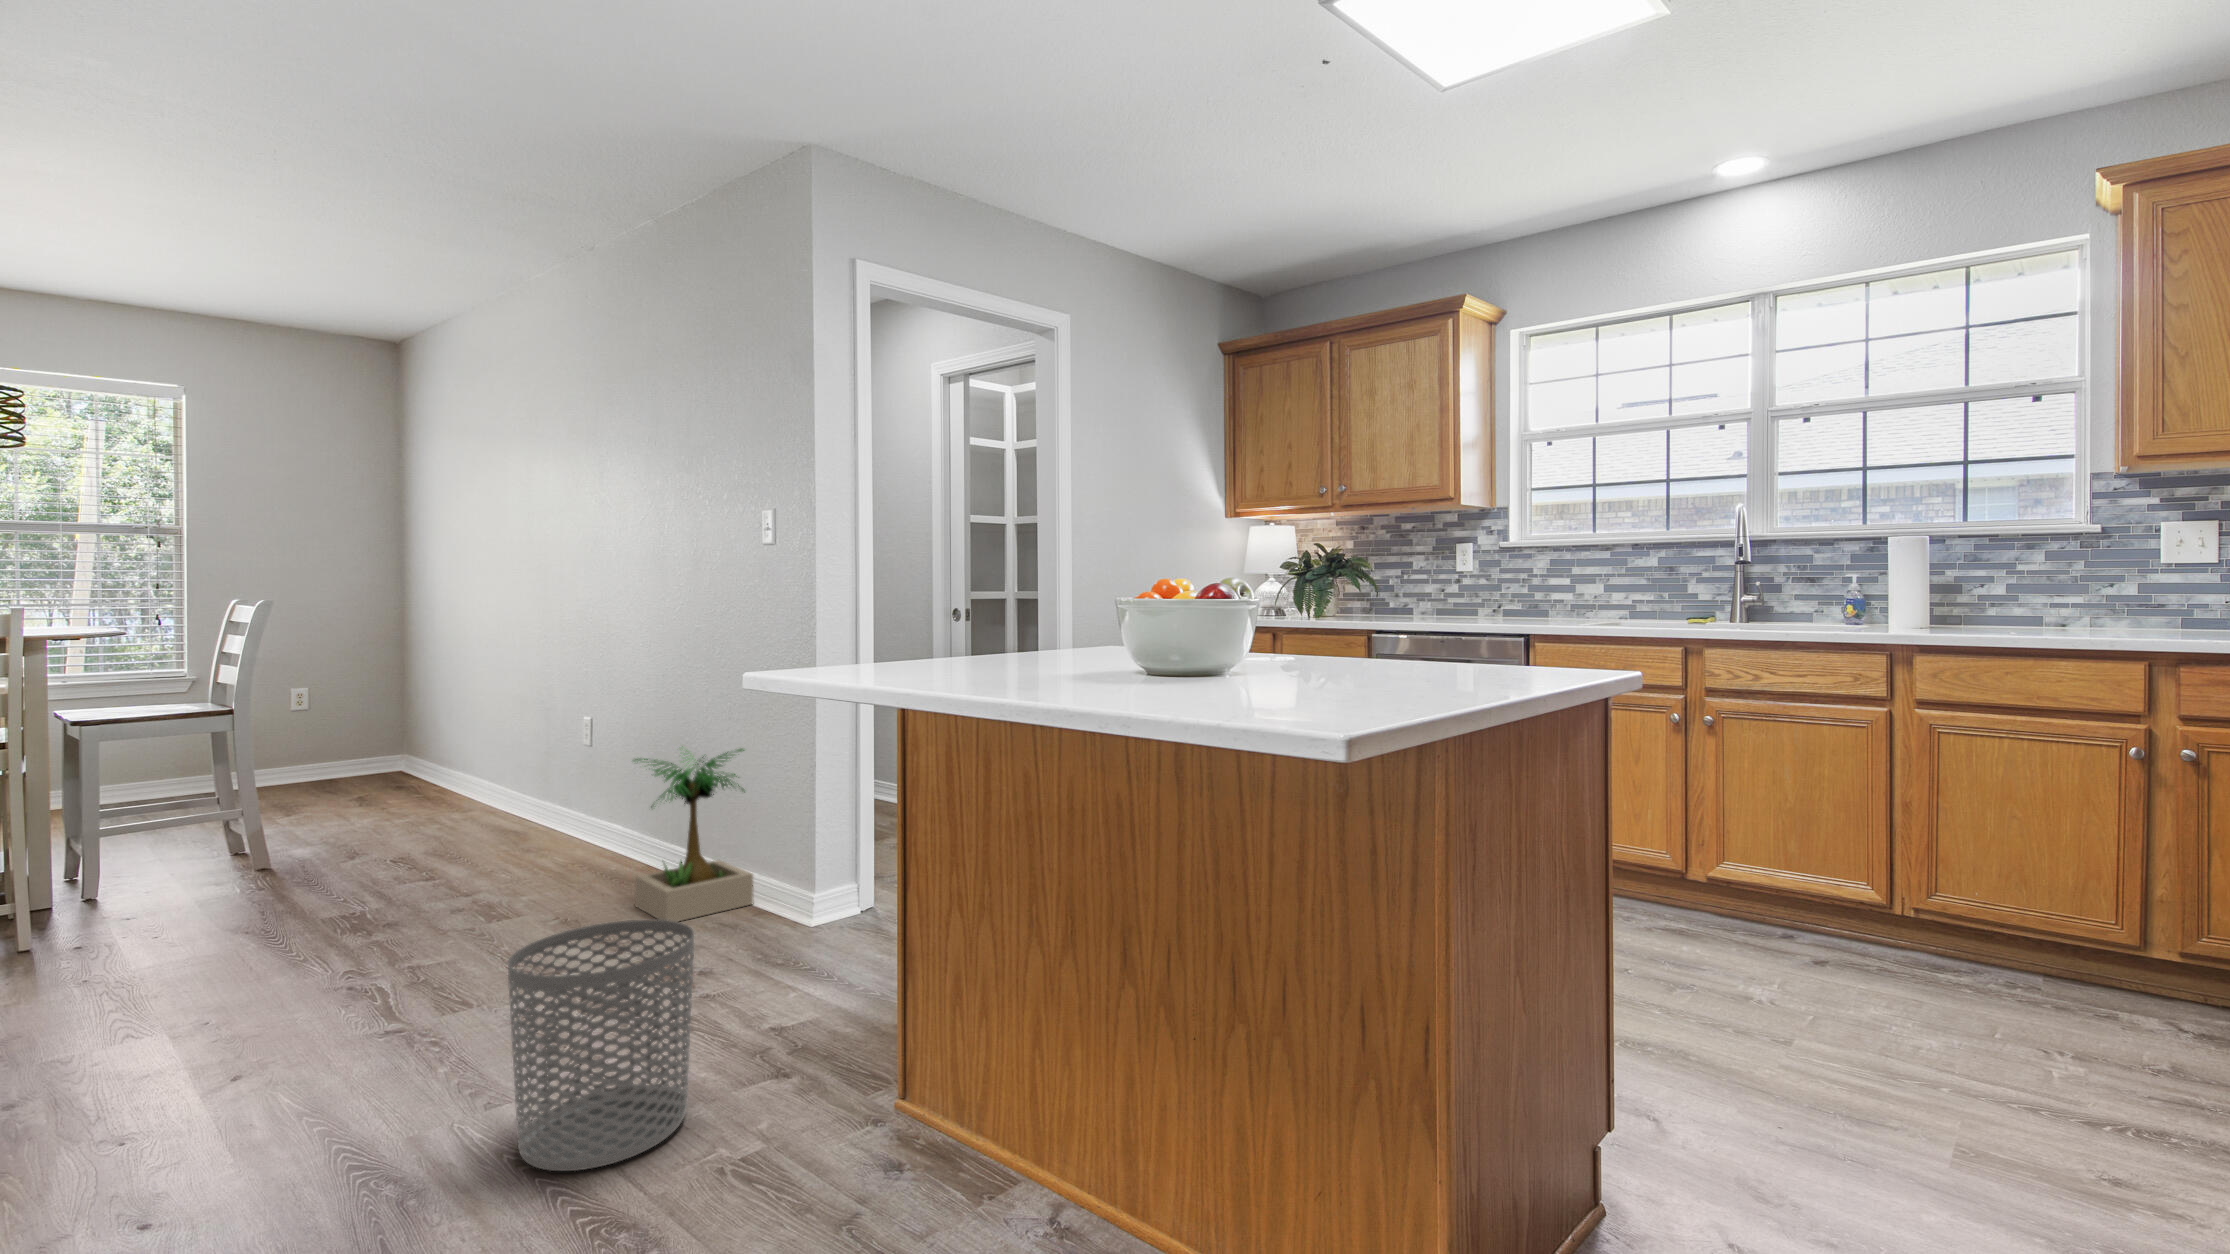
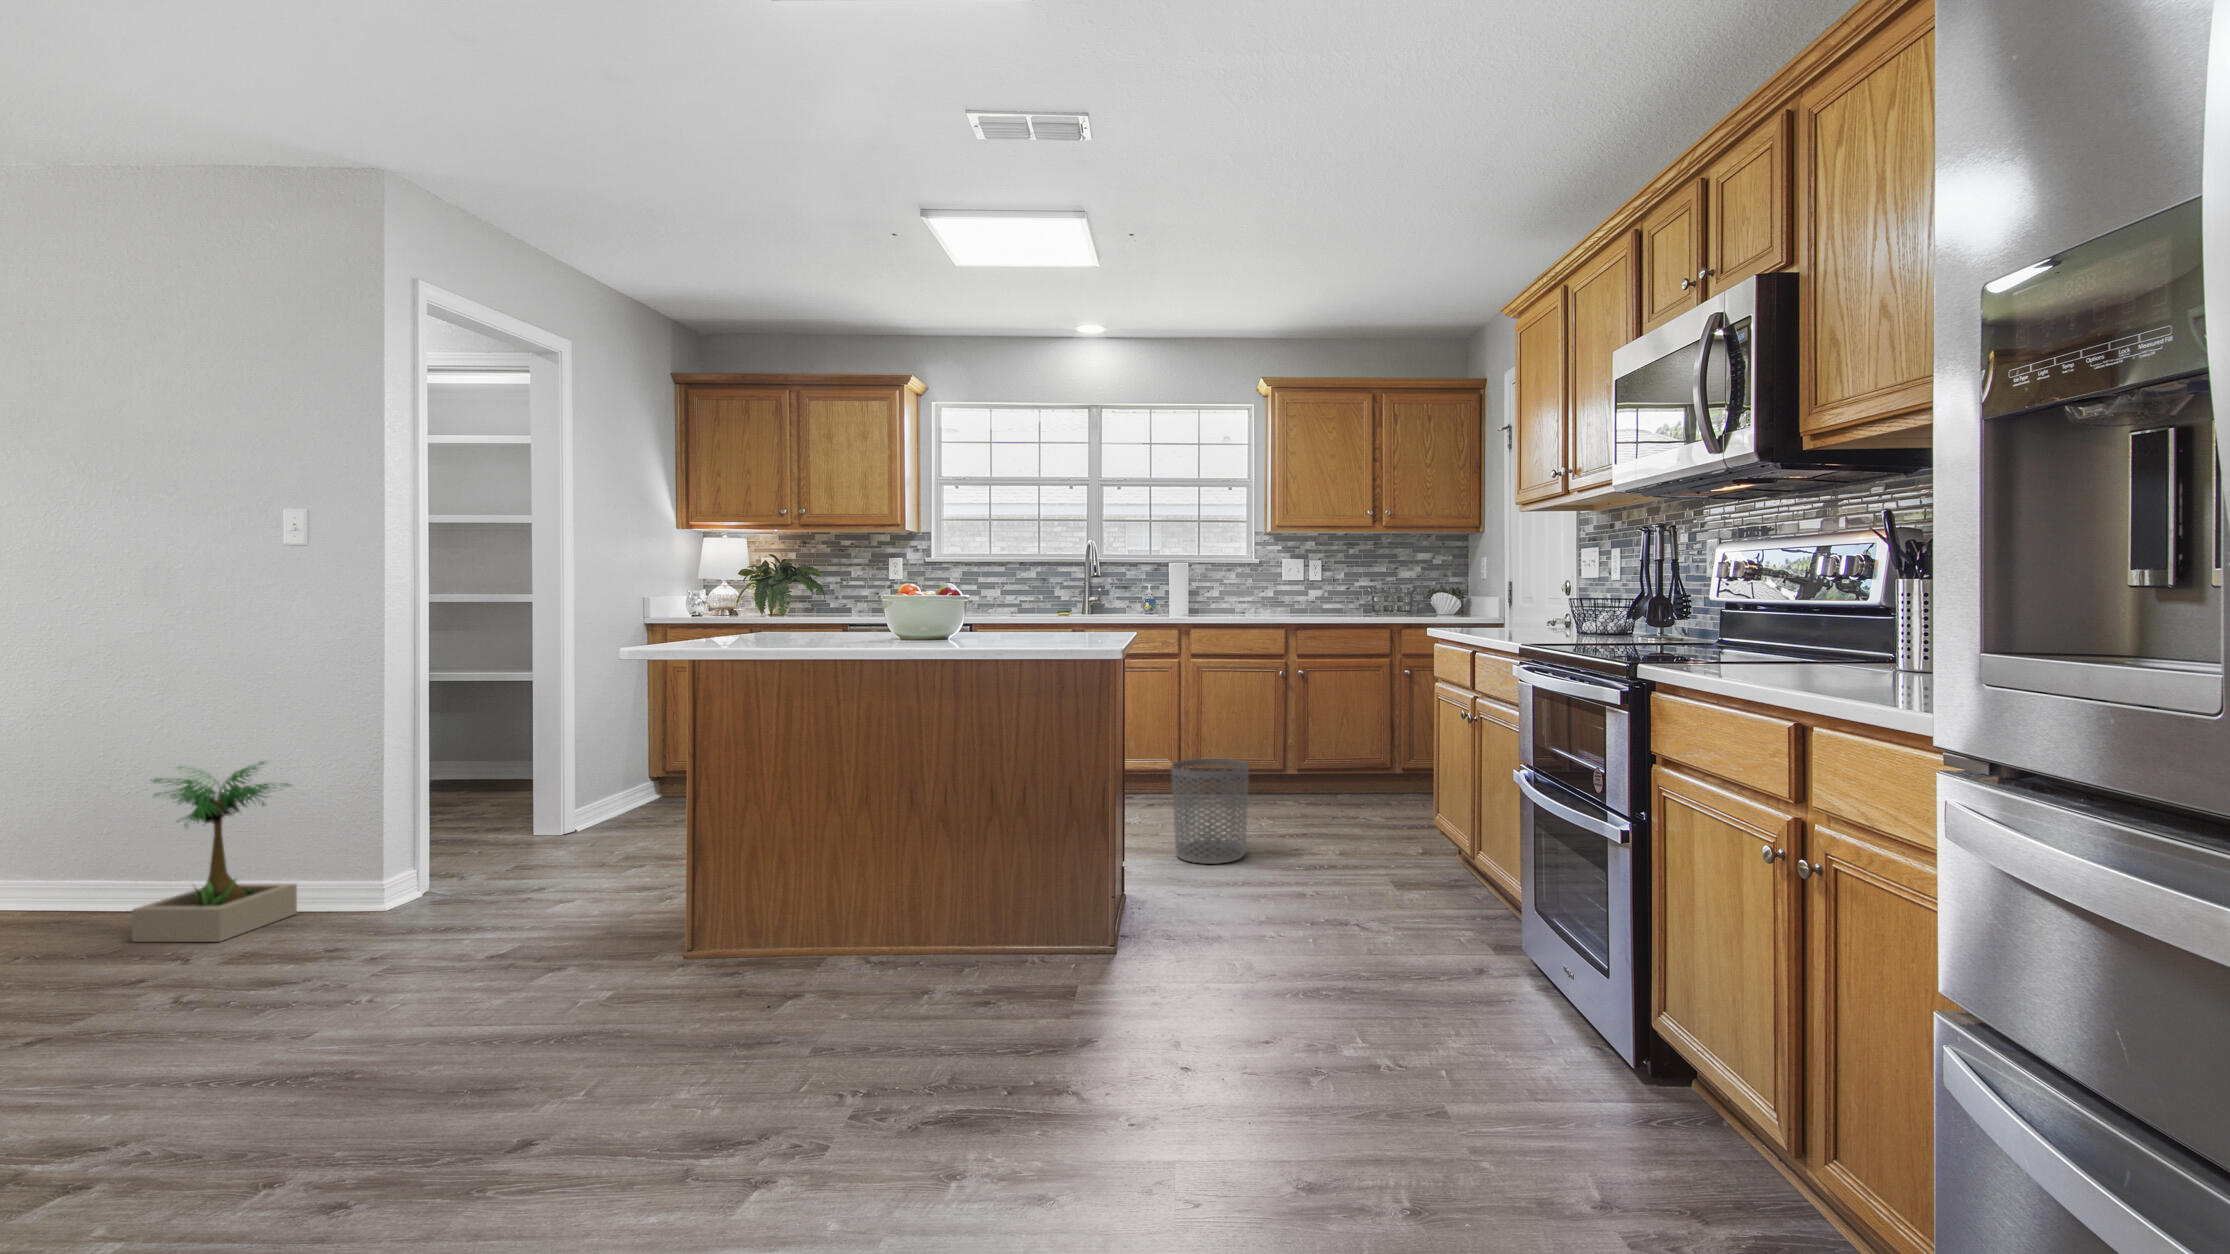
waste bin: present [508,920,694,1171] -> present [1171,759,1249,864]

